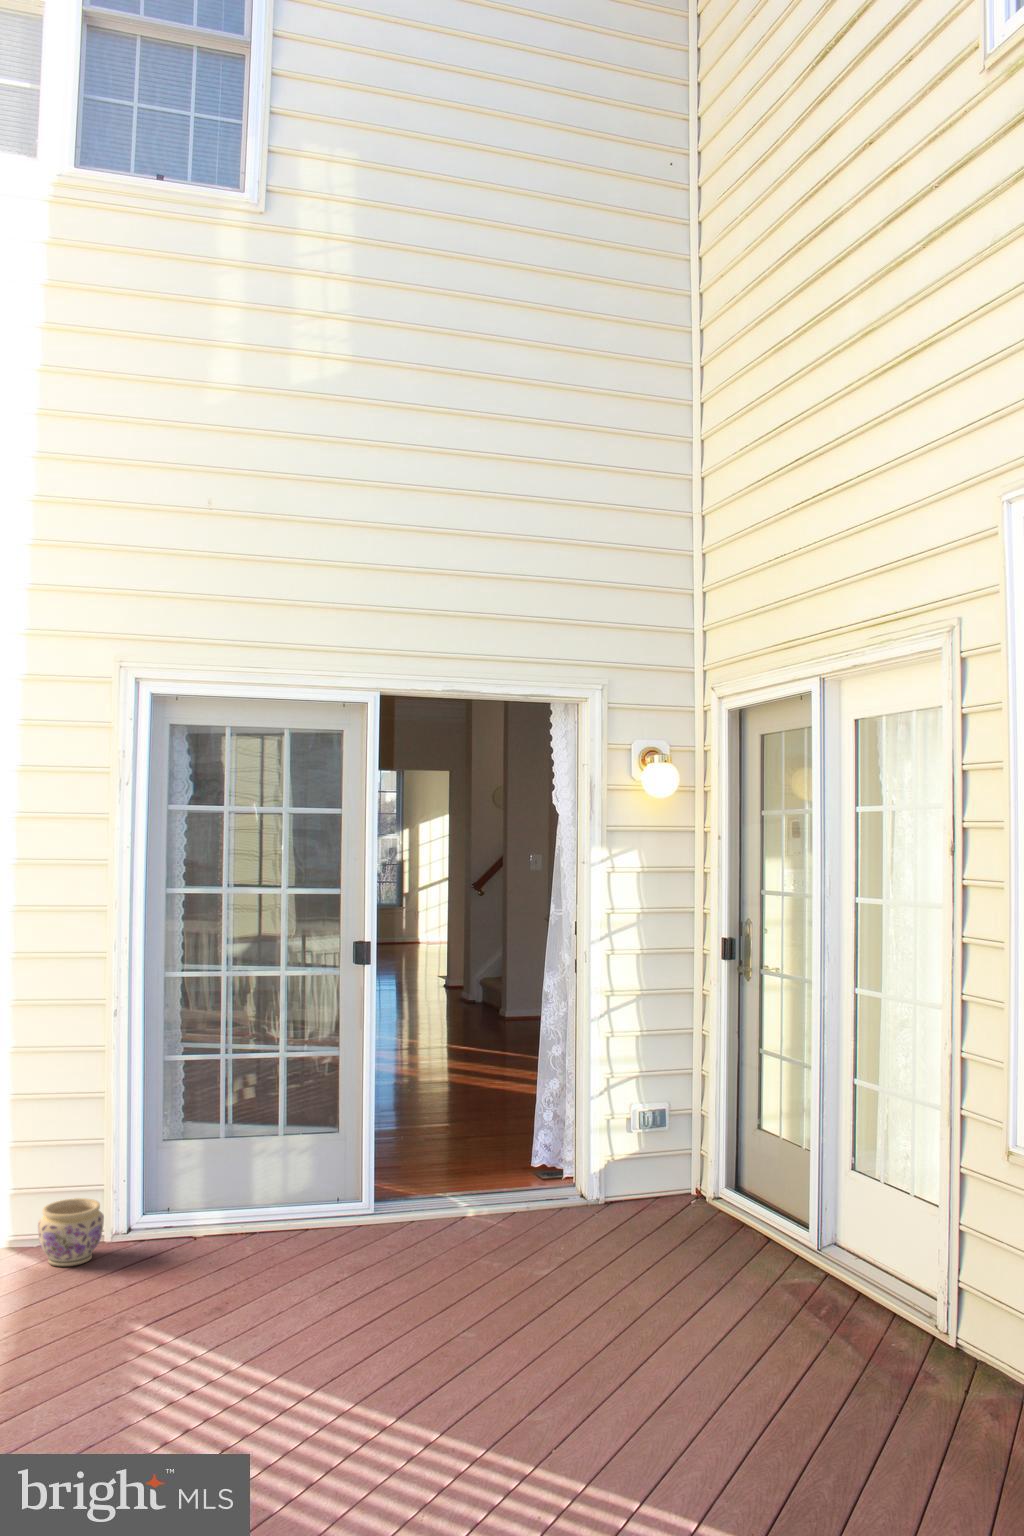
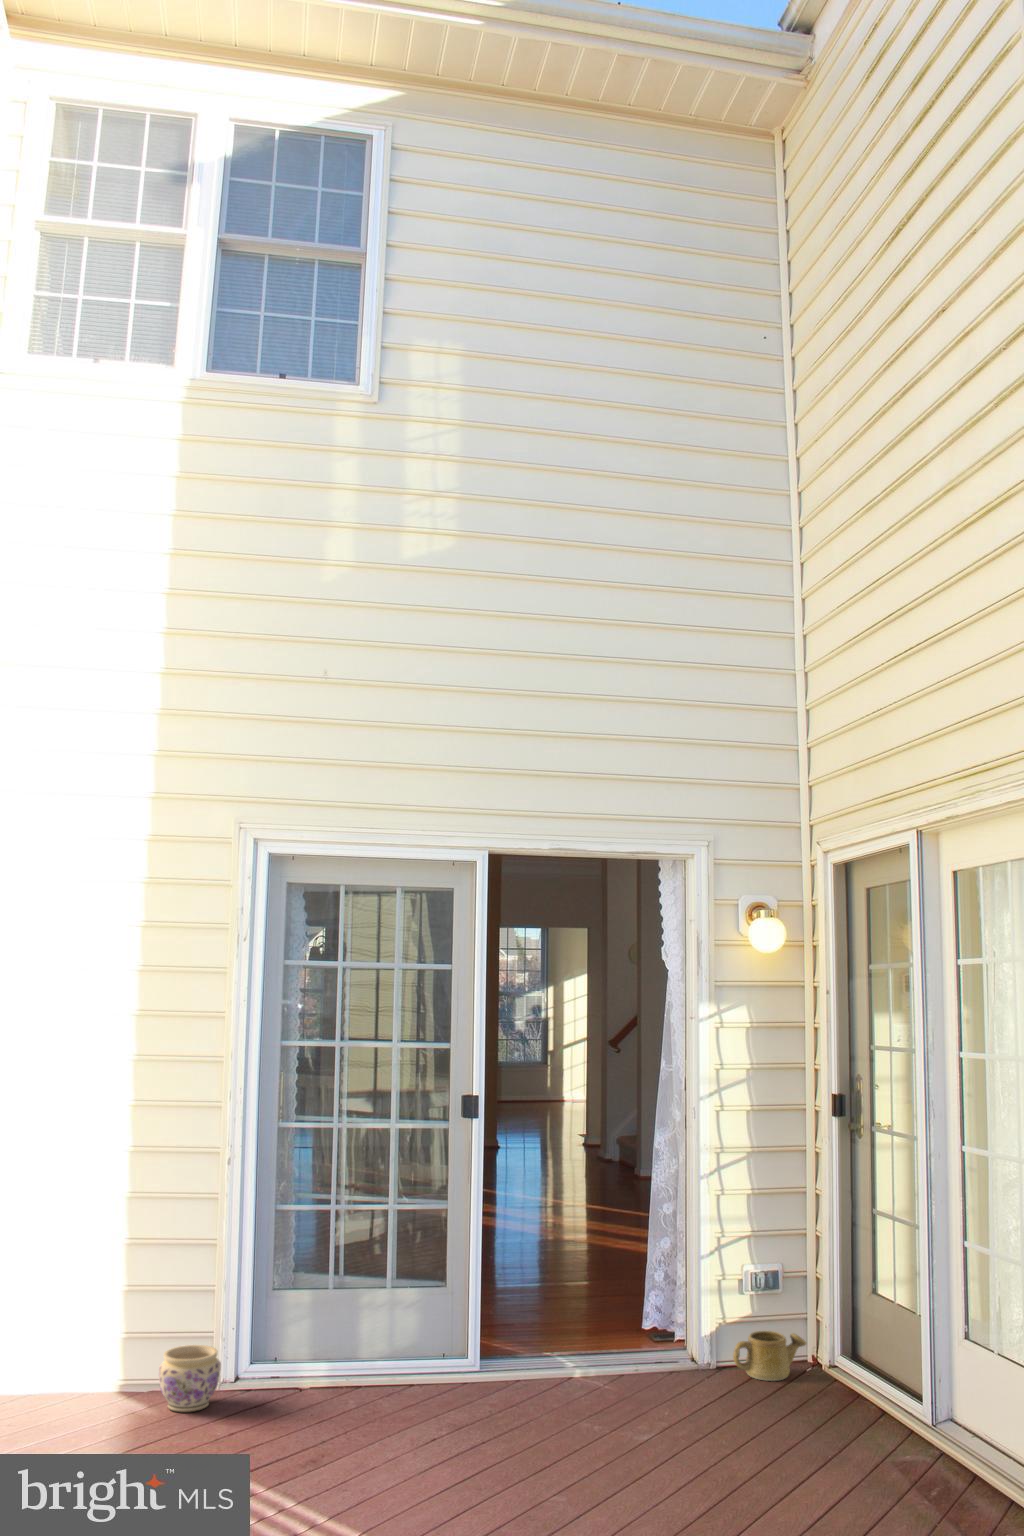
watering can: none [621,1165,692,1213] -> present [733,1331,806,1381]

